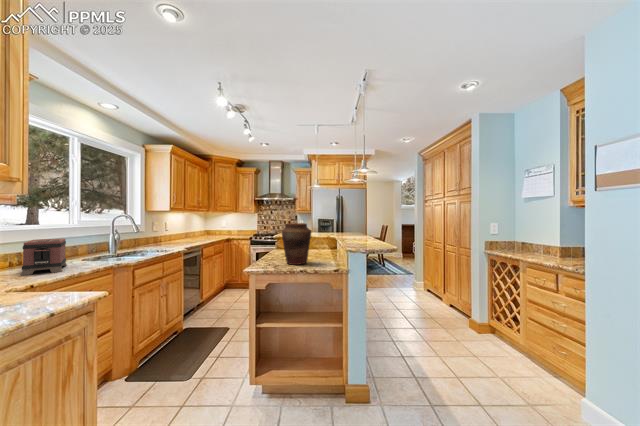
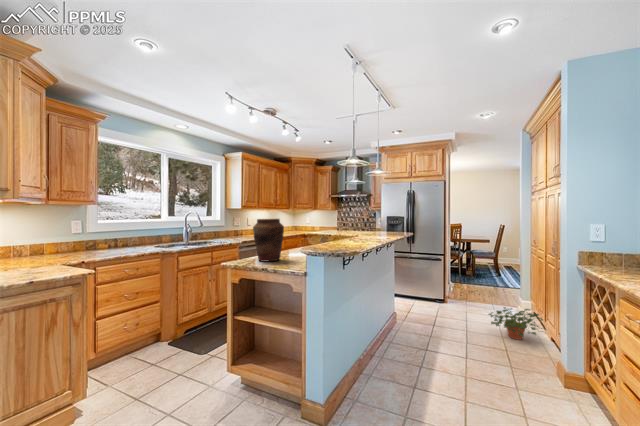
toaster: present [21,239,67,275] -> none [99,229,138,253]
potted plant: none [404,284,442,306] -> present [489,307,543,340]

